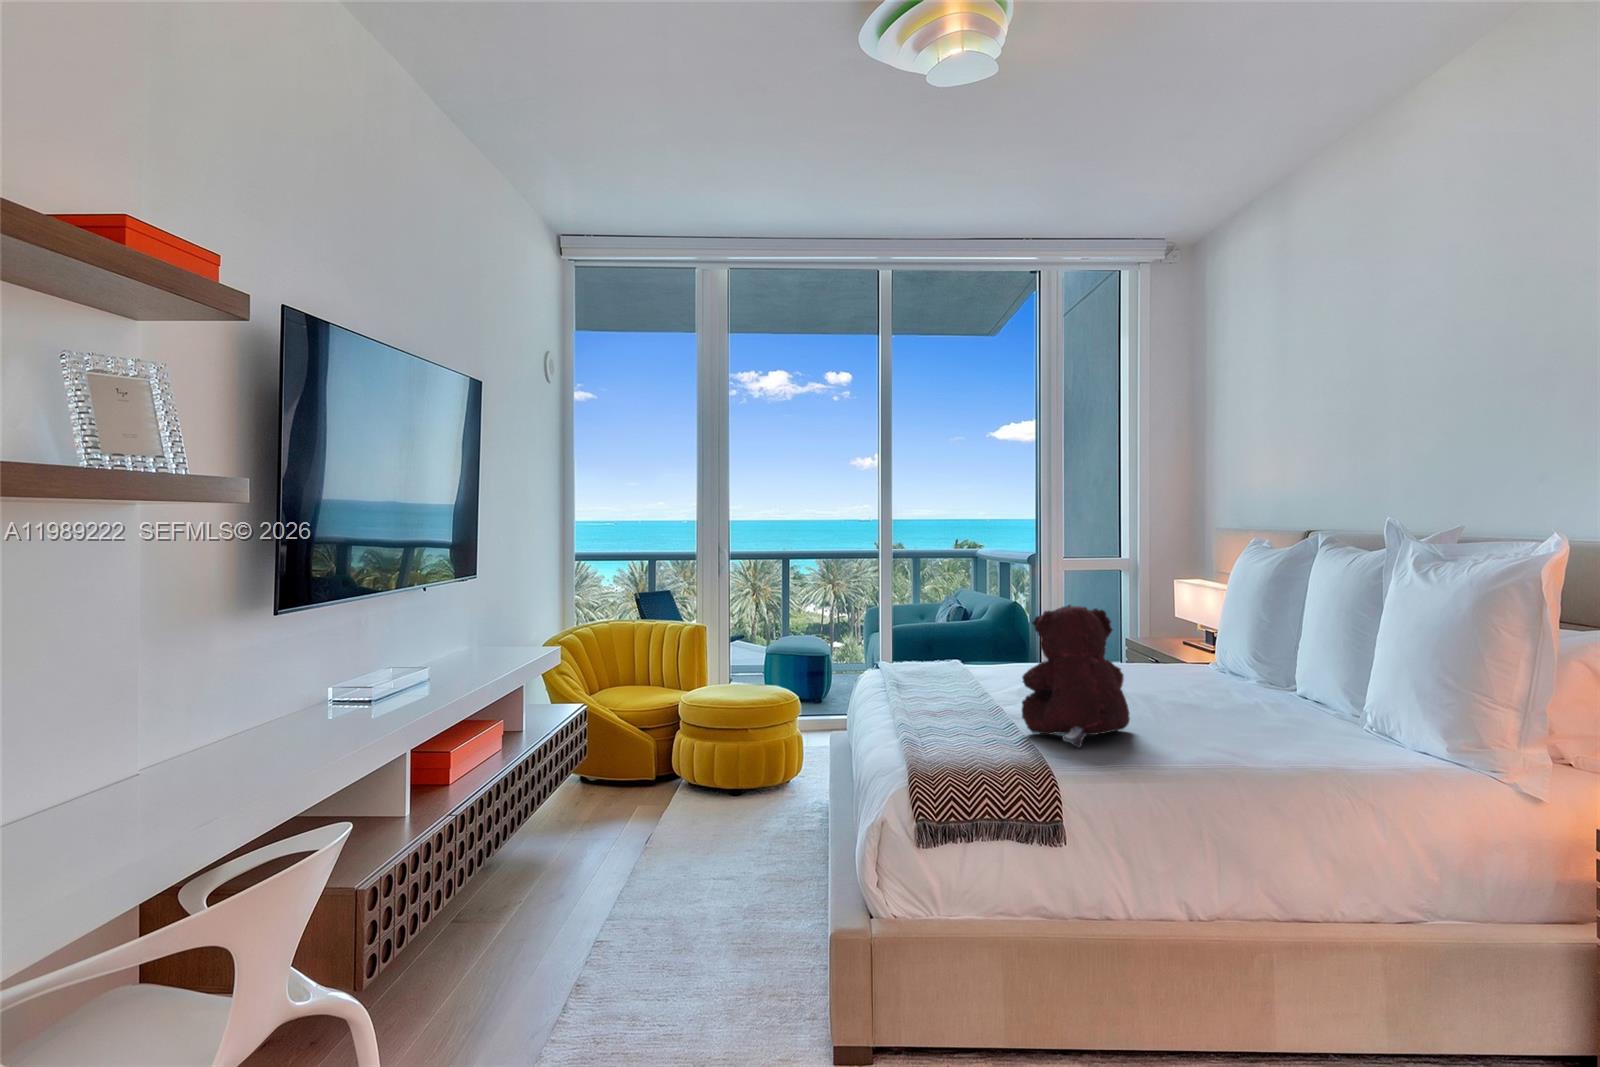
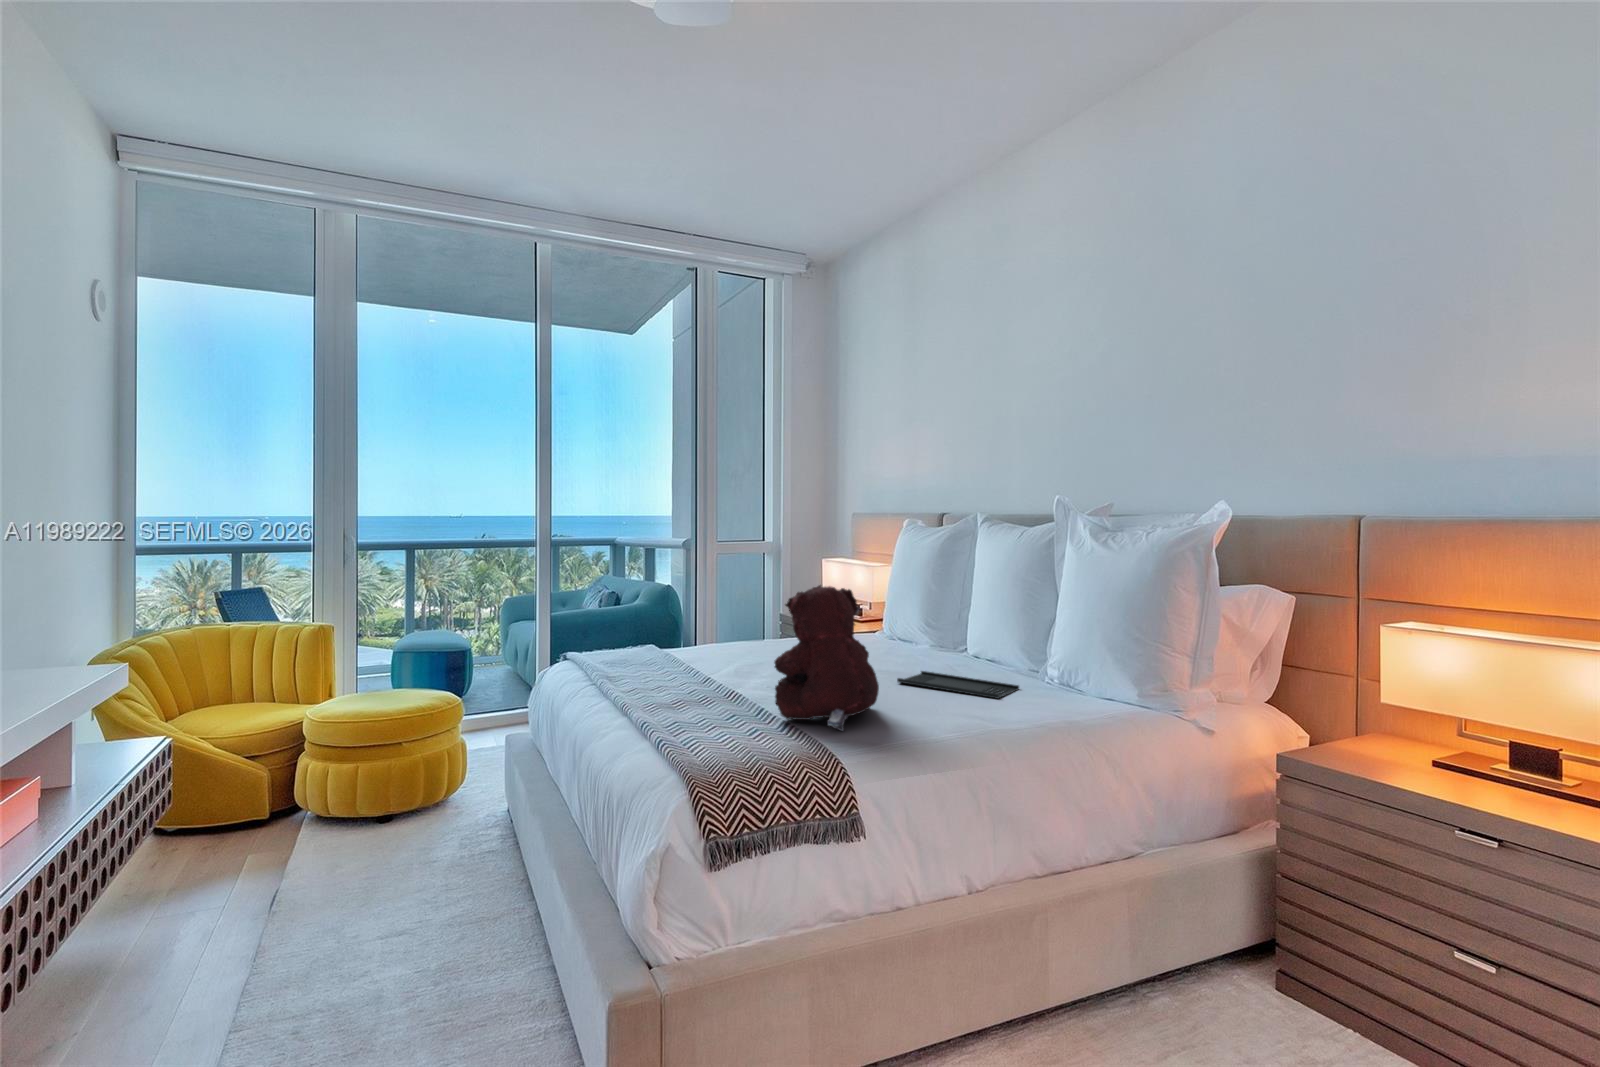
tray: none [1183,702,1329,737] -> present [897,671,1019,699]

